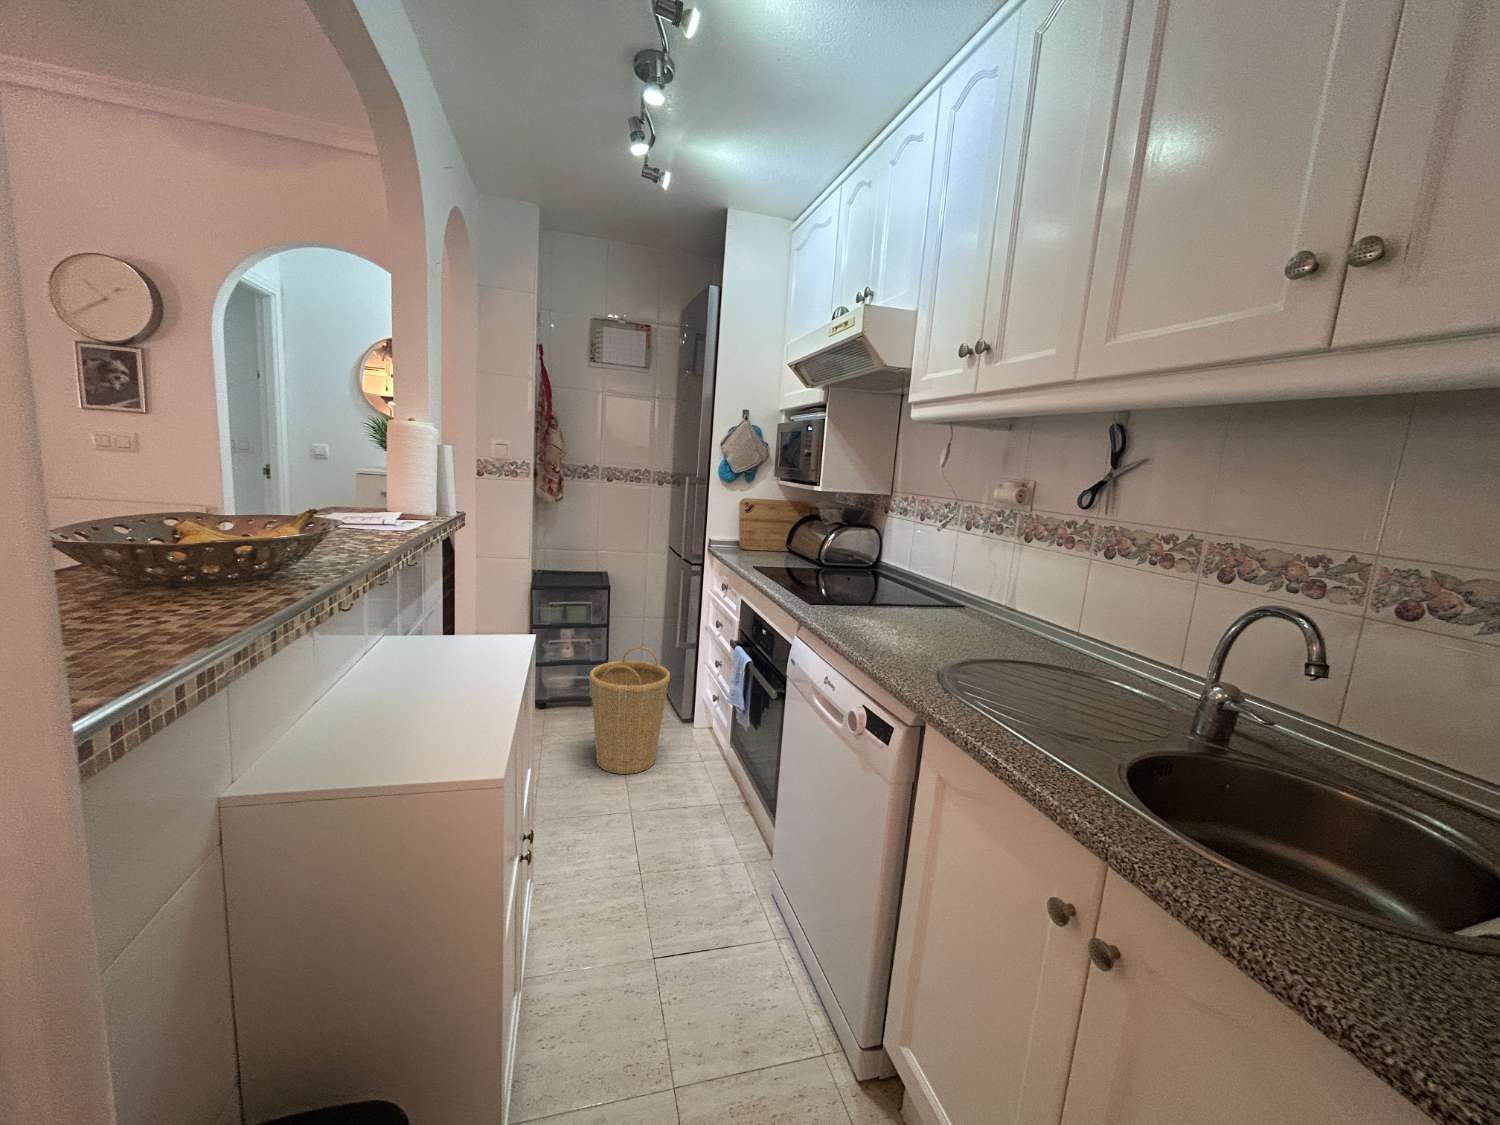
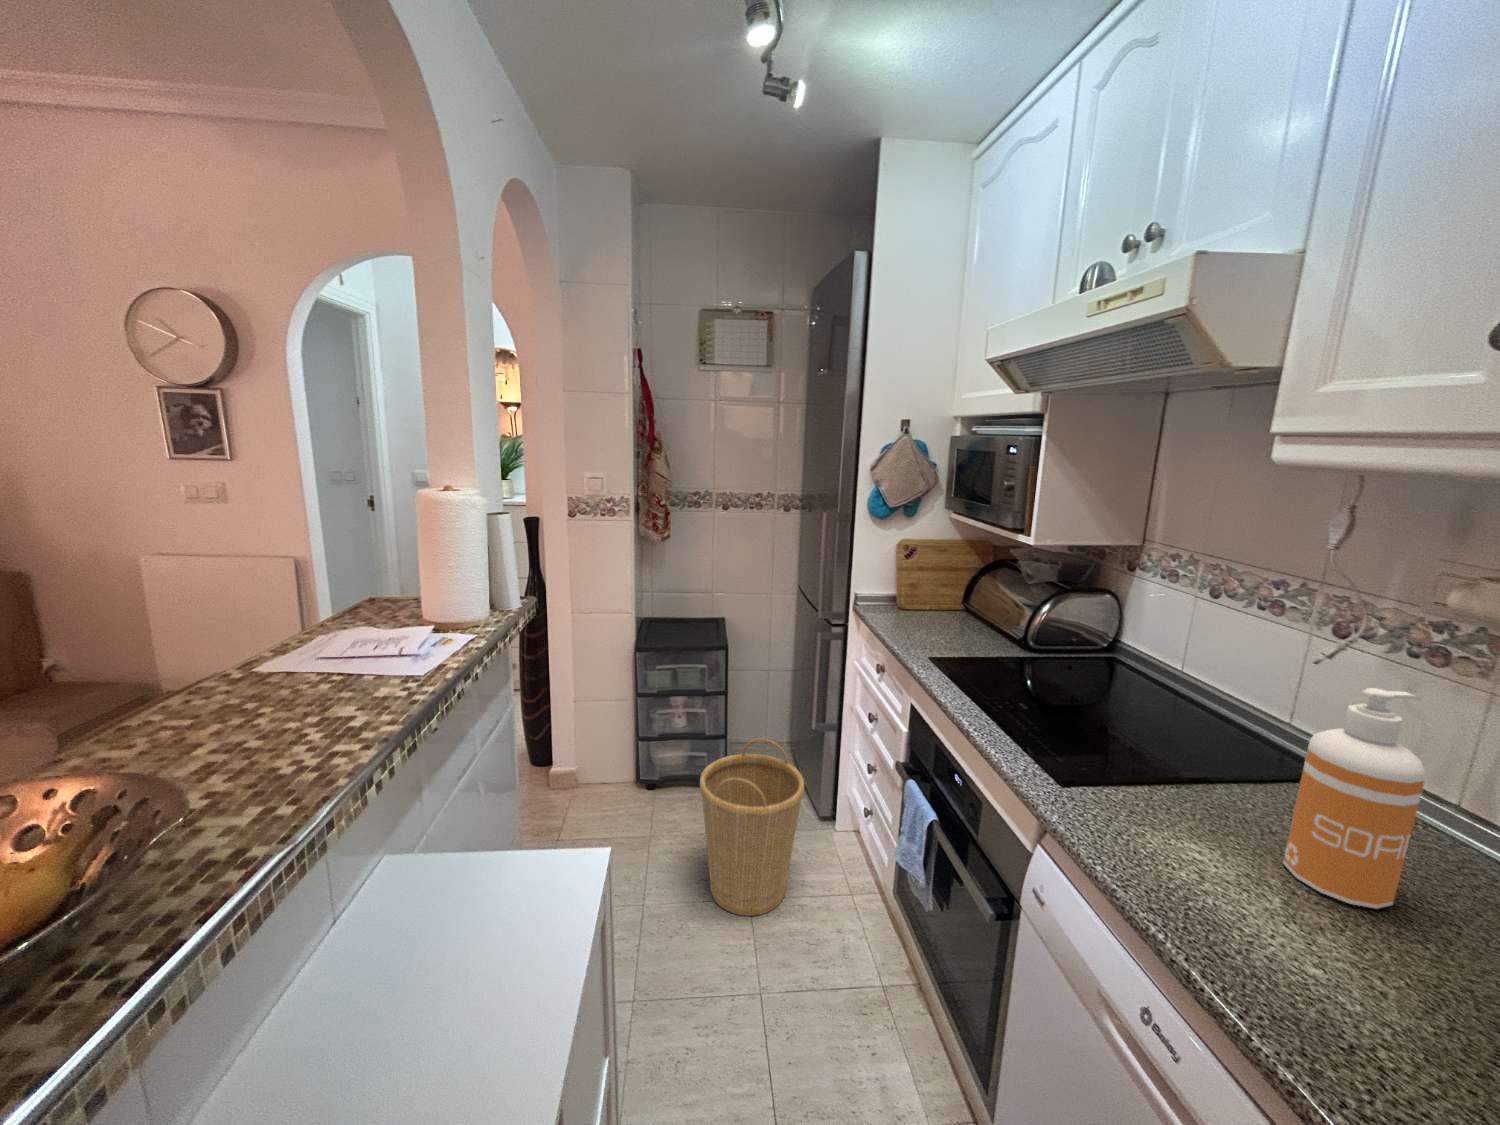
soap dispenser: none [902,530,951,632] -> present [1283,688,1425,908]

